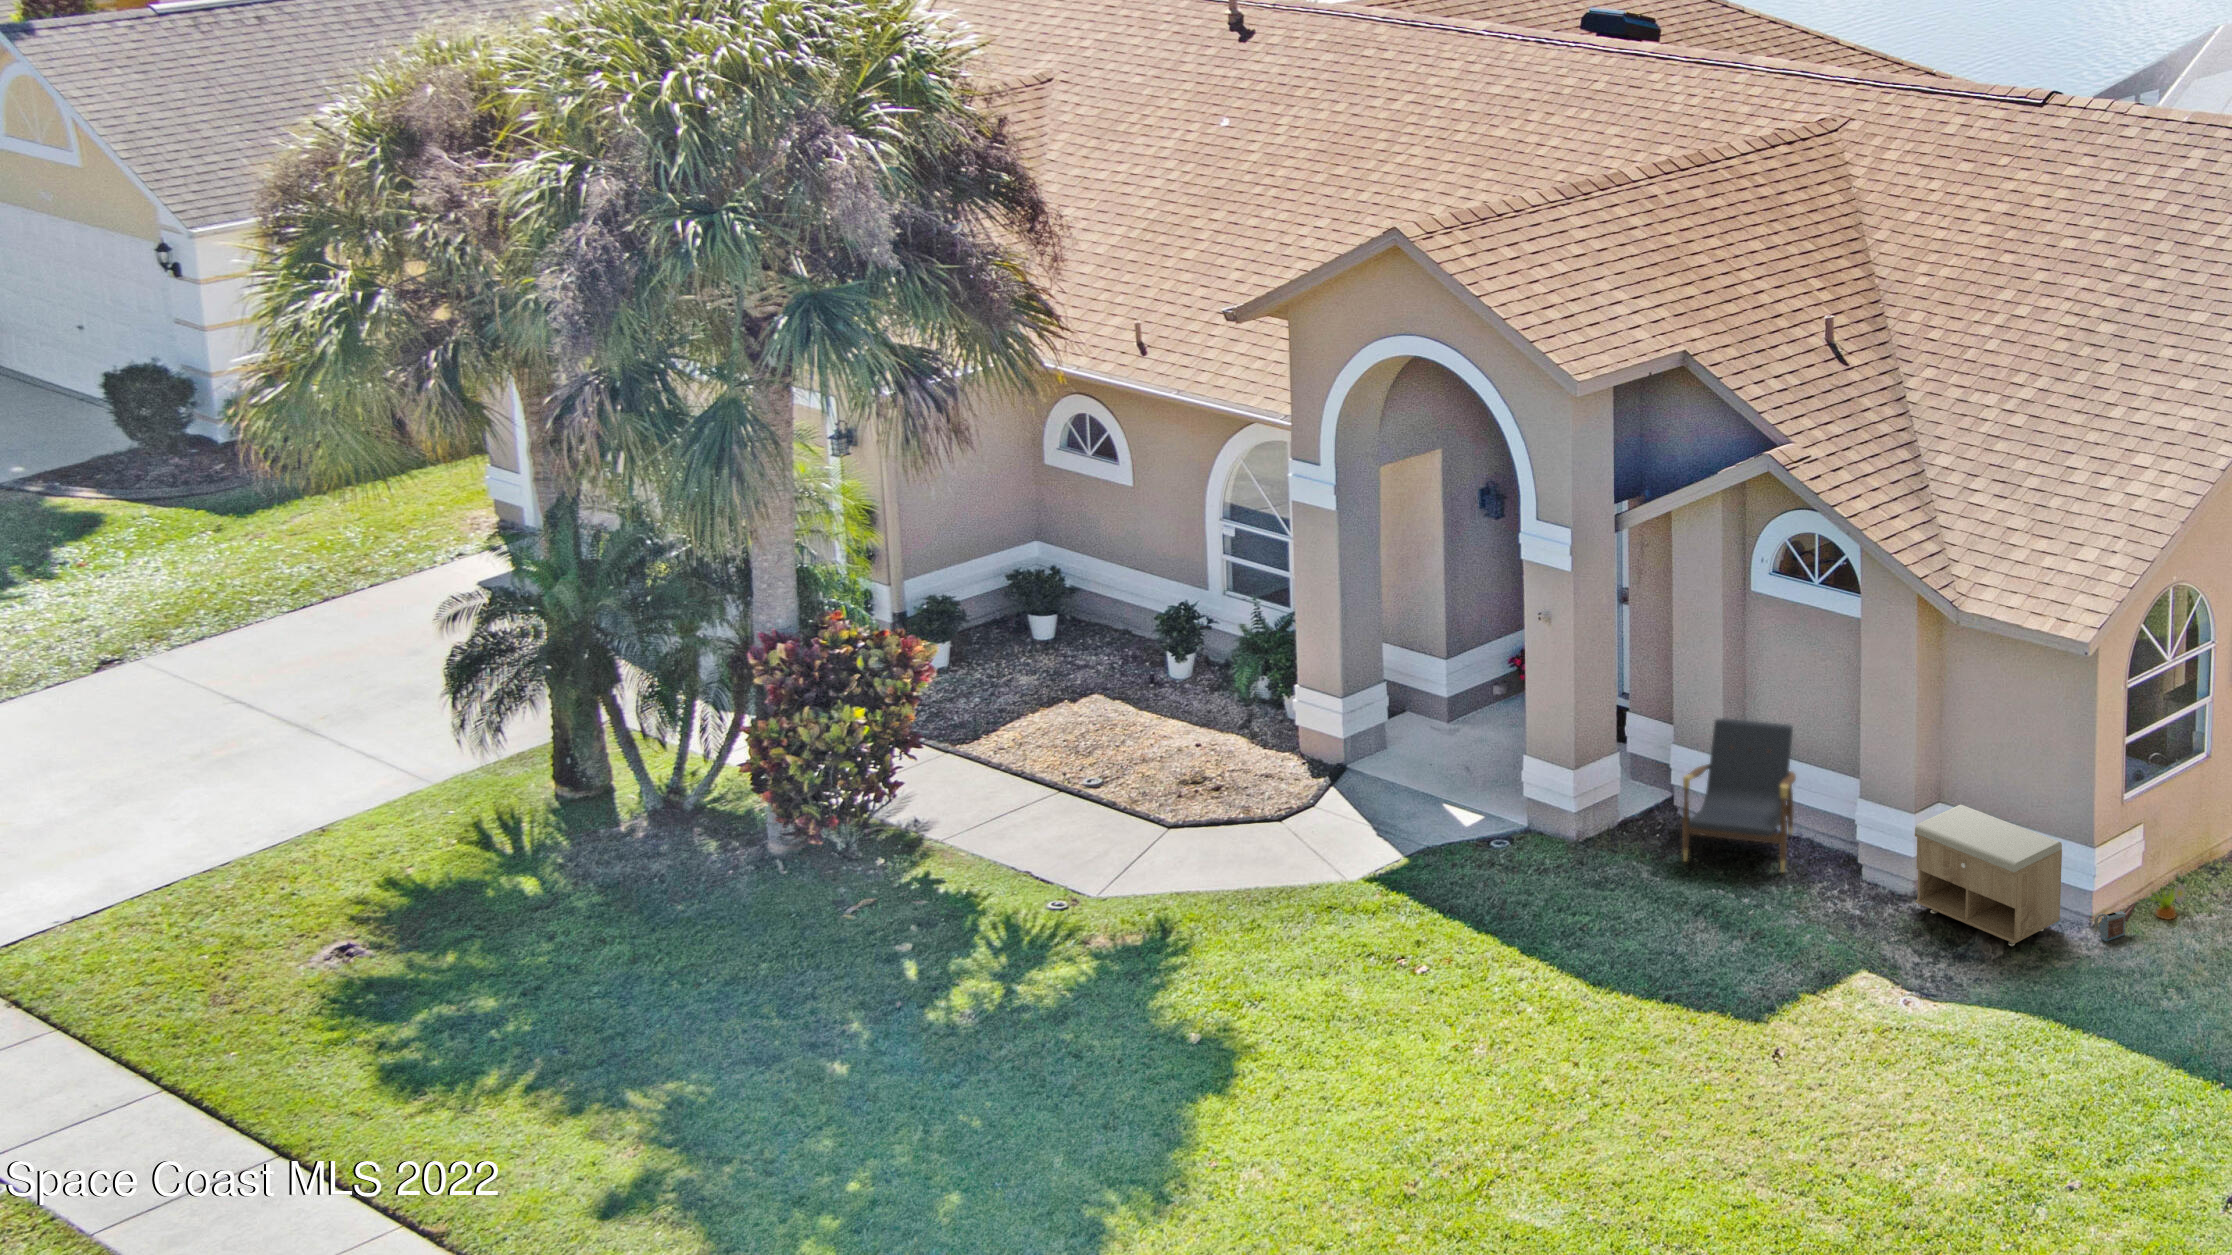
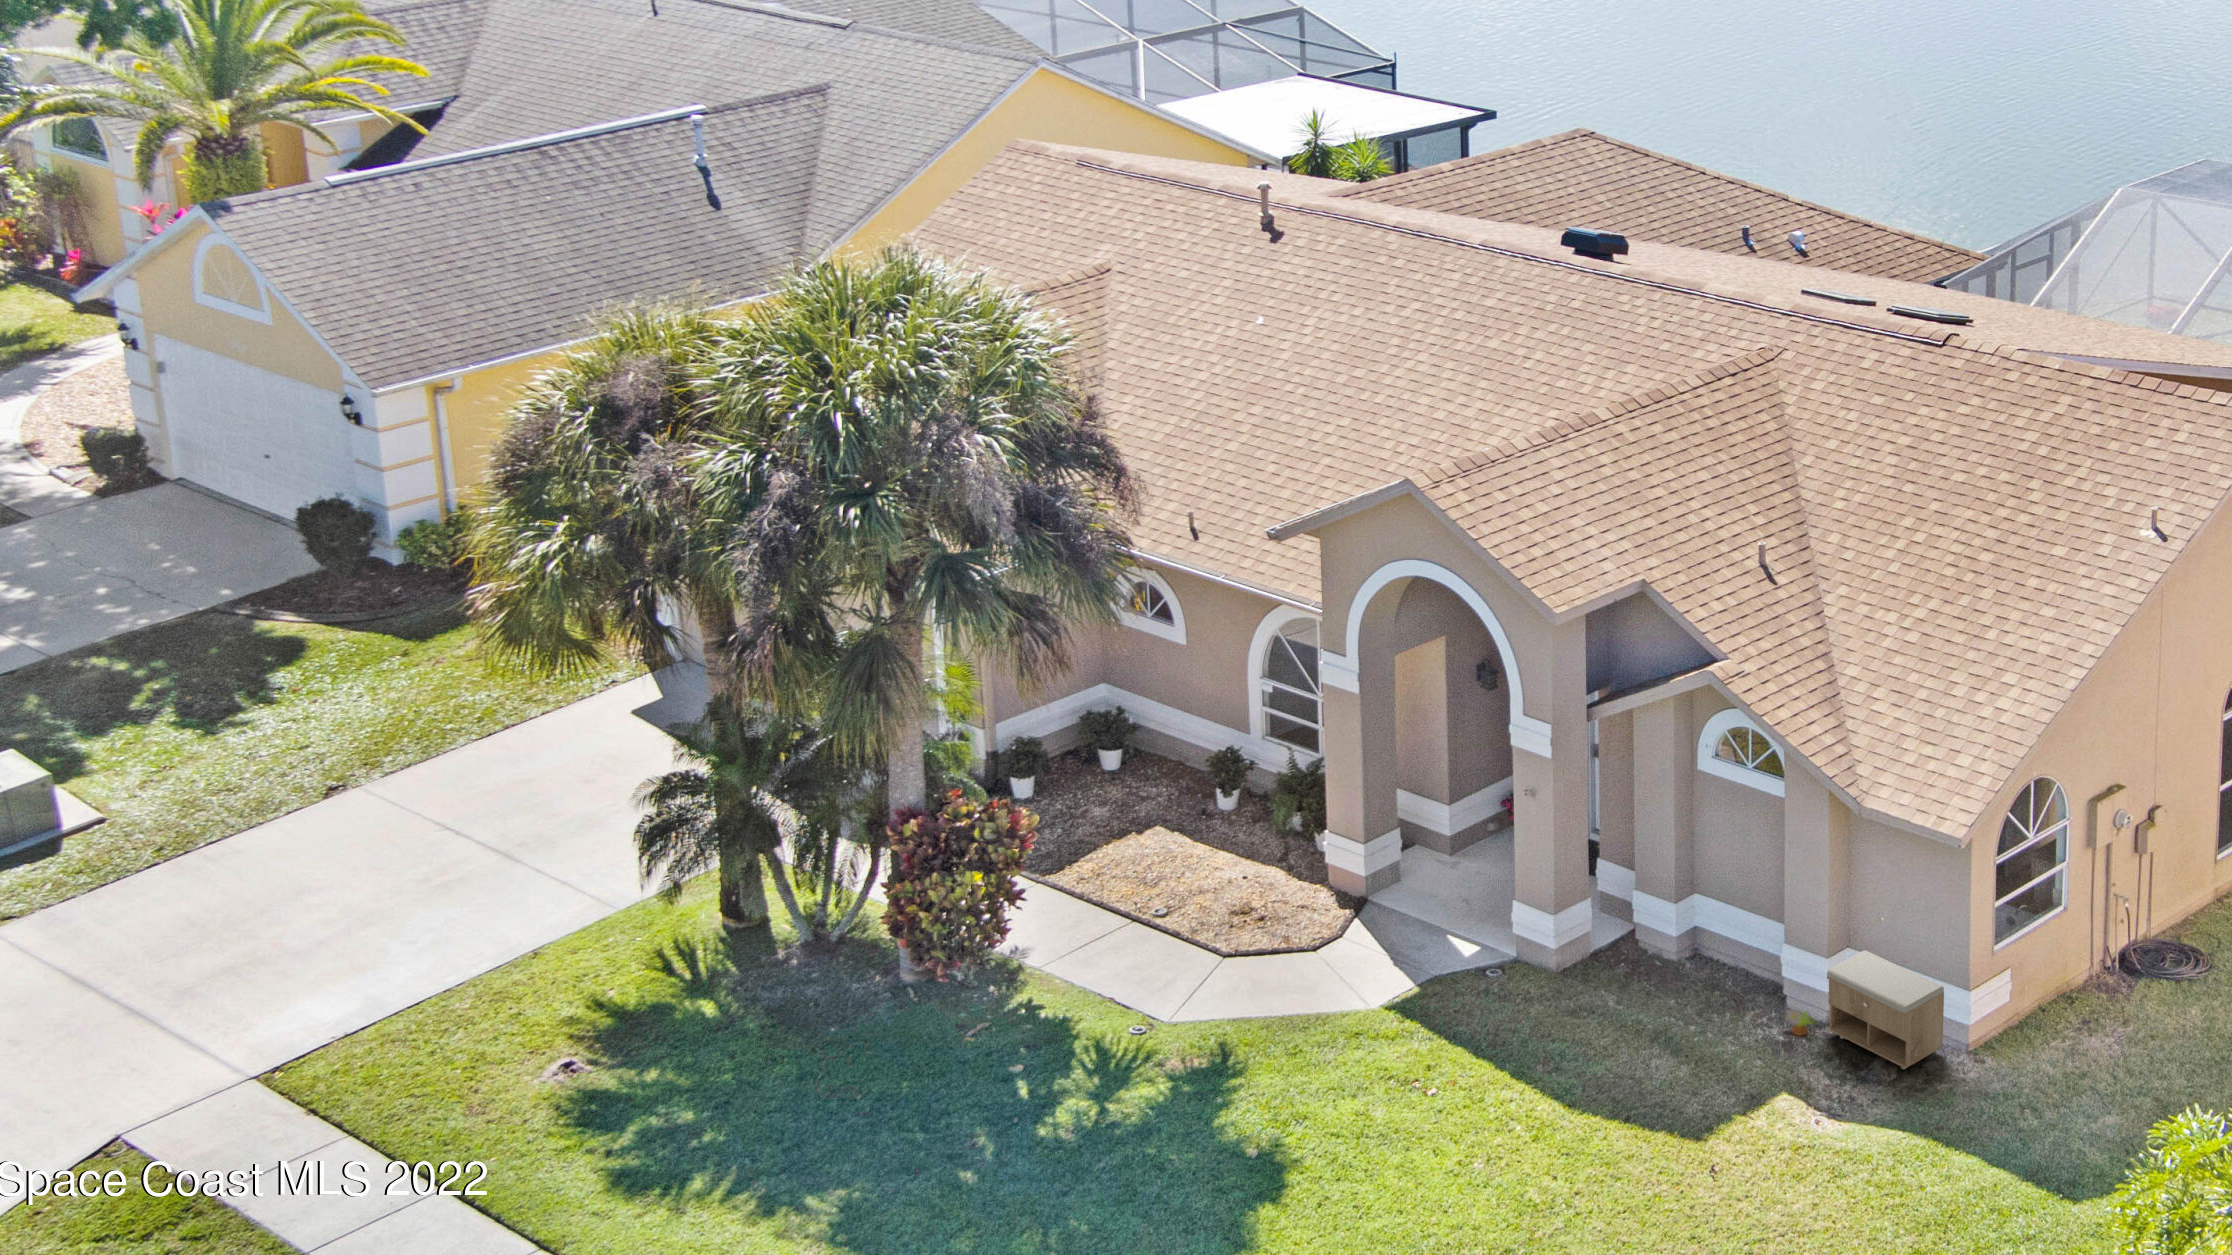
lounge chair: present [1682,718,1796,872] -> none [1642,870,1733,1000]
decorative plant: present [2152,884,2186,919] -> present [1787,1010,1817,1036]
watering can: present [2094,903,2136,941] -> none [1969,1034,2003,1065]

